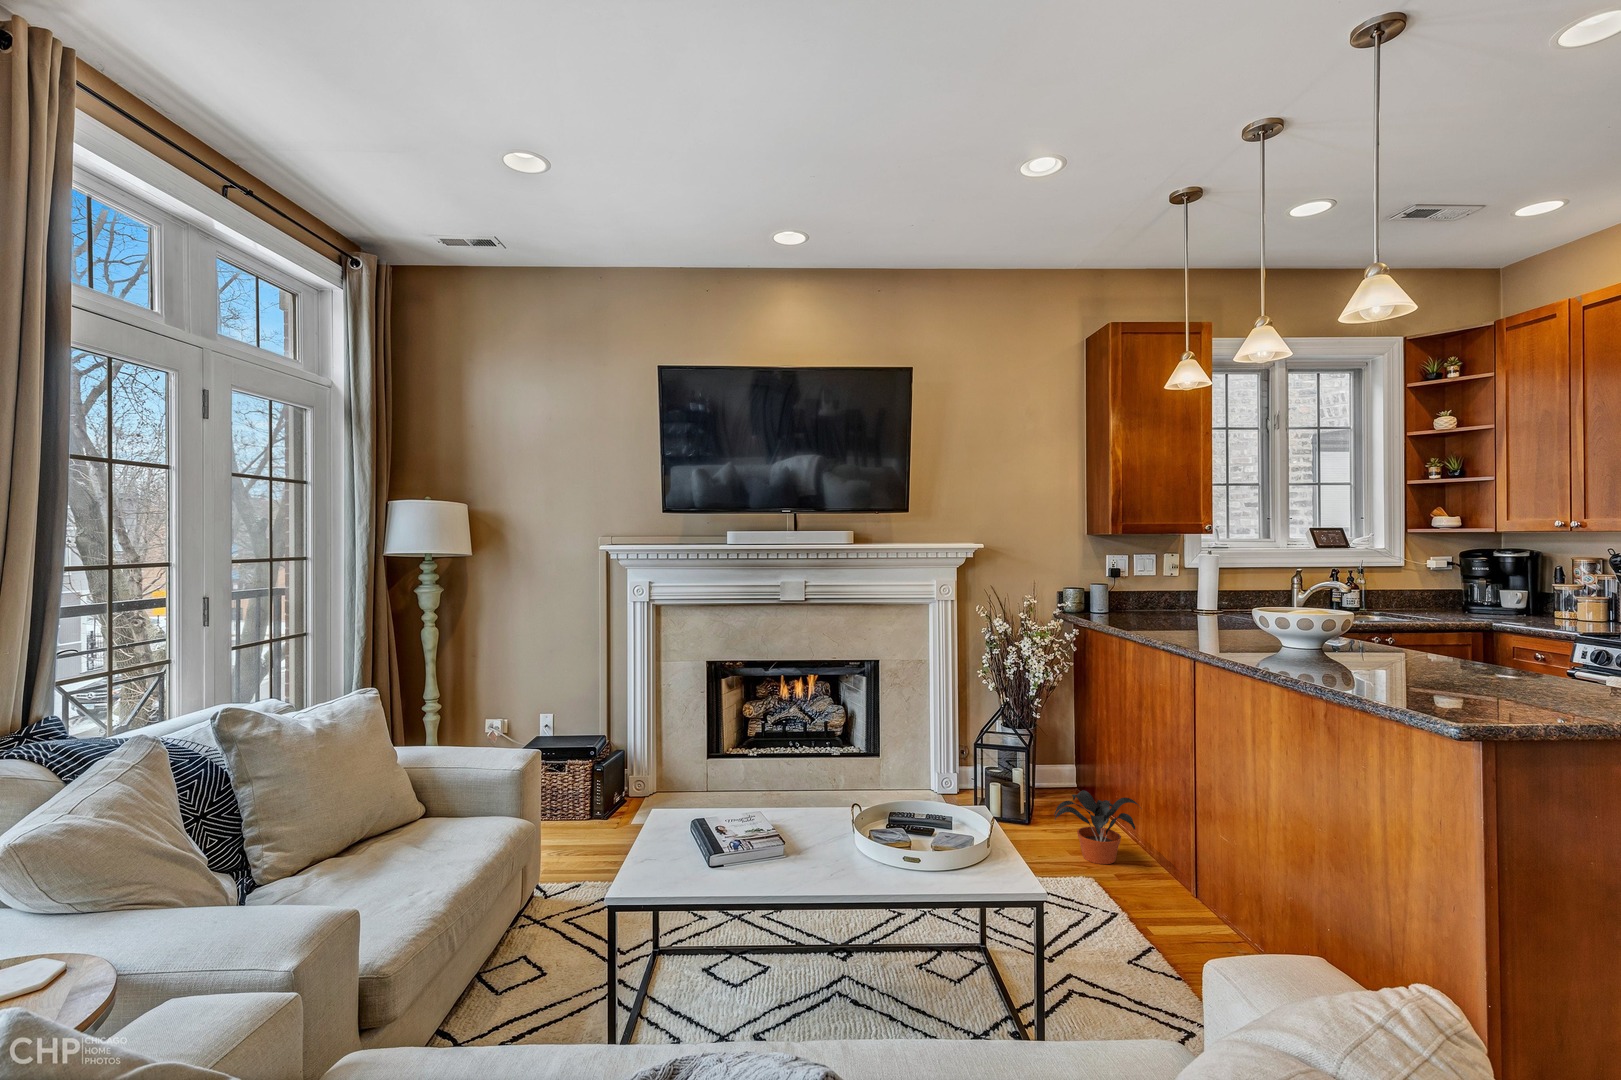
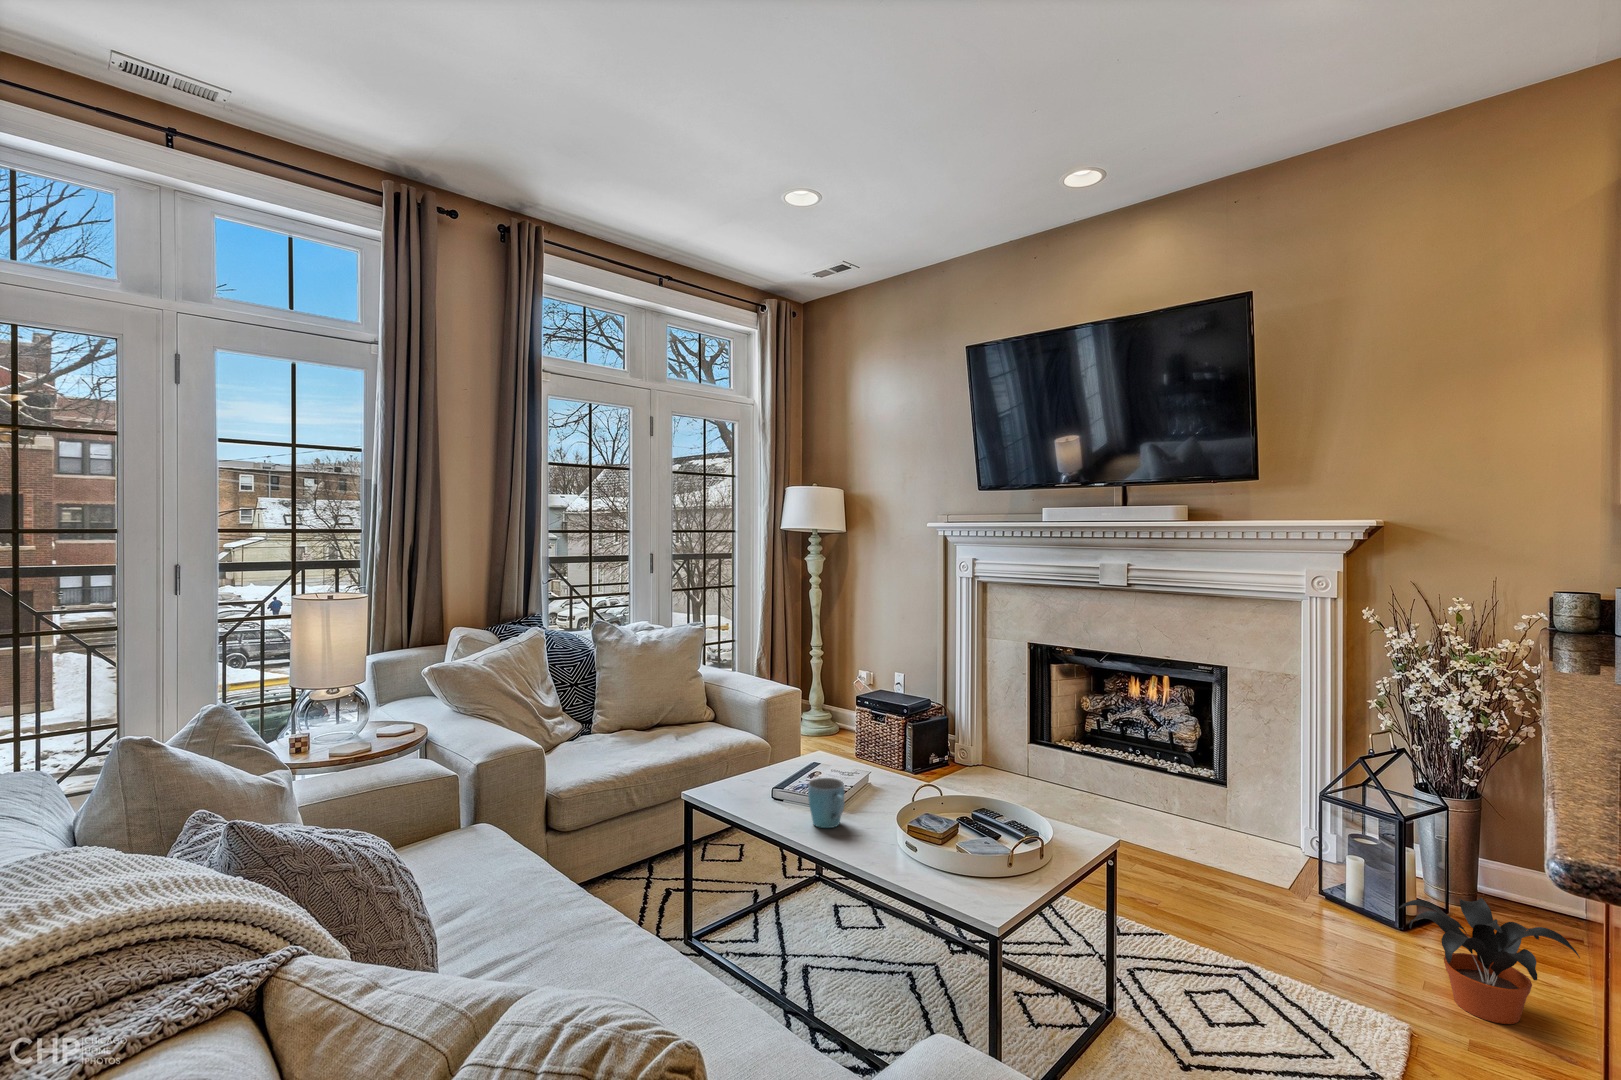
mug: none [786,825,837,878] -> present [808,778,845,828]

